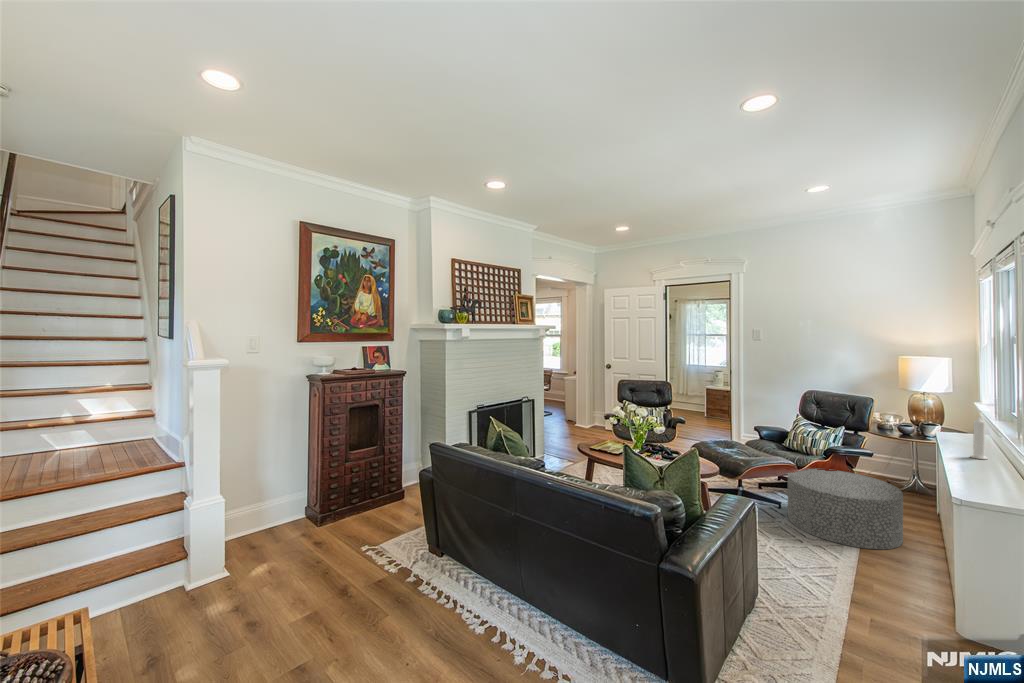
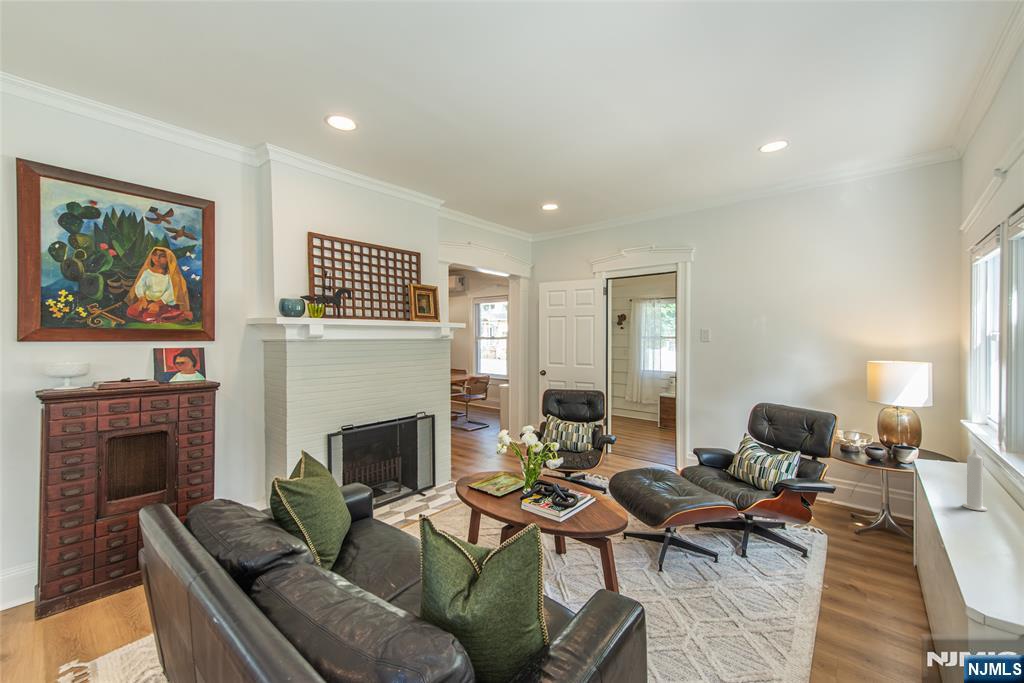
ottoman: present [788,468,903,549] -> none [726,509,872,633]

